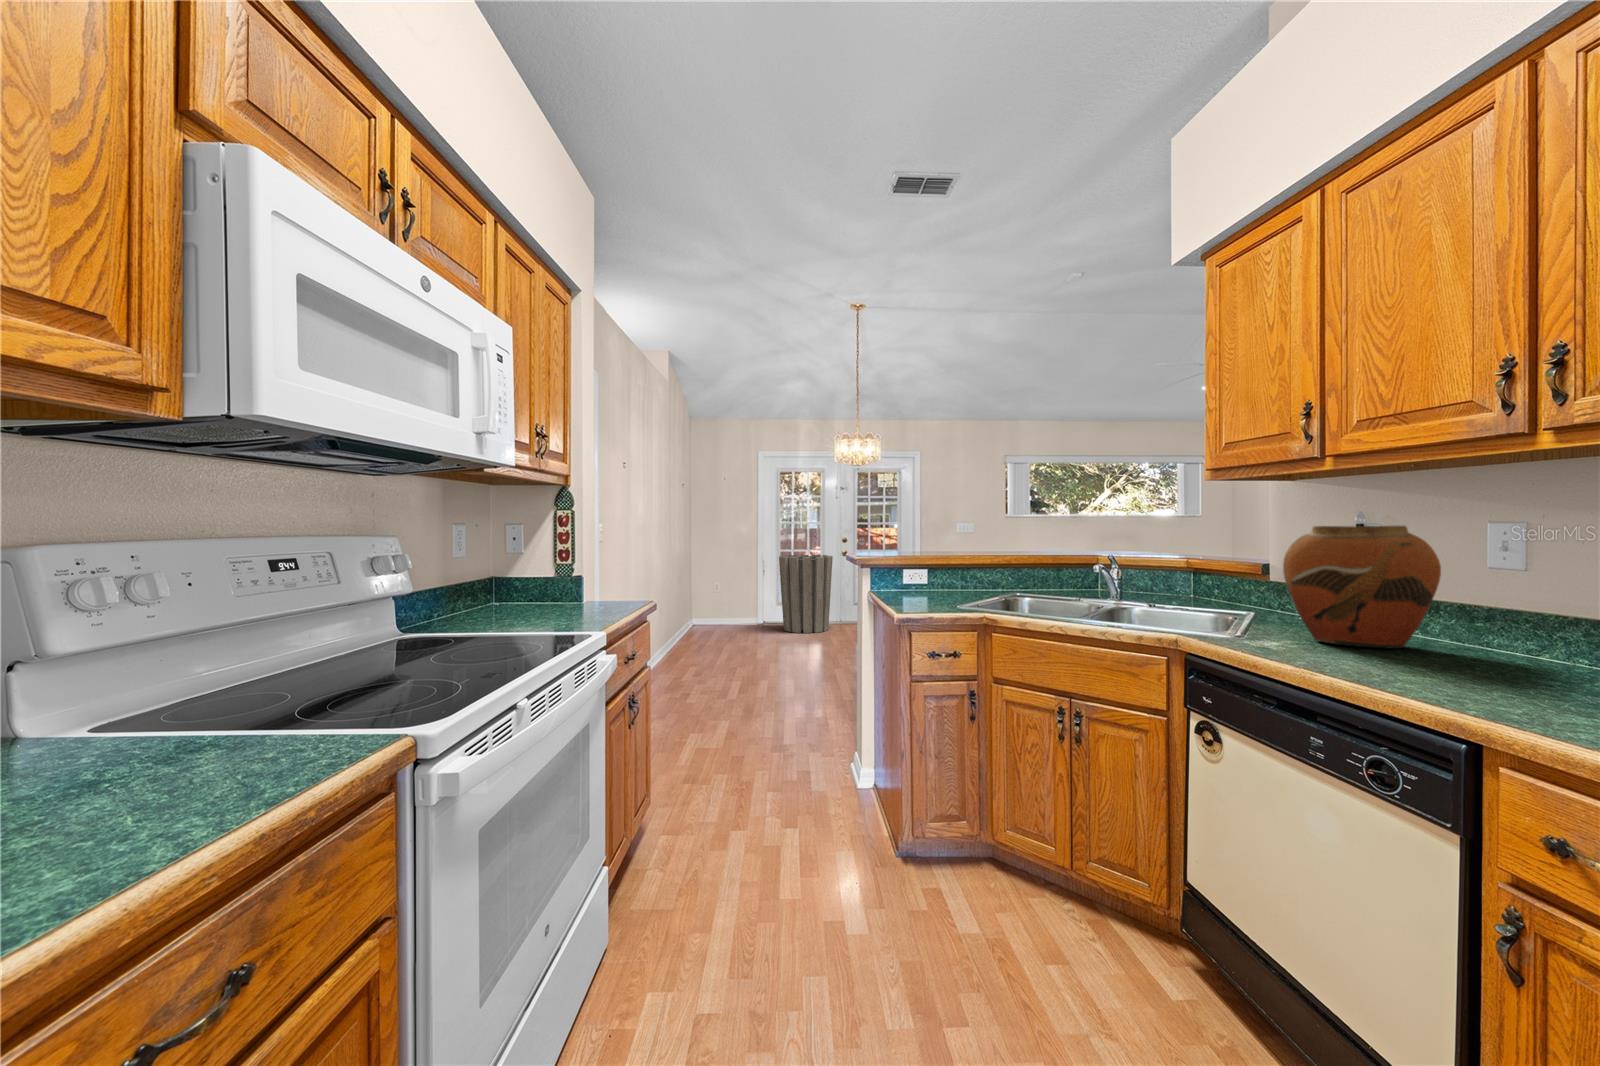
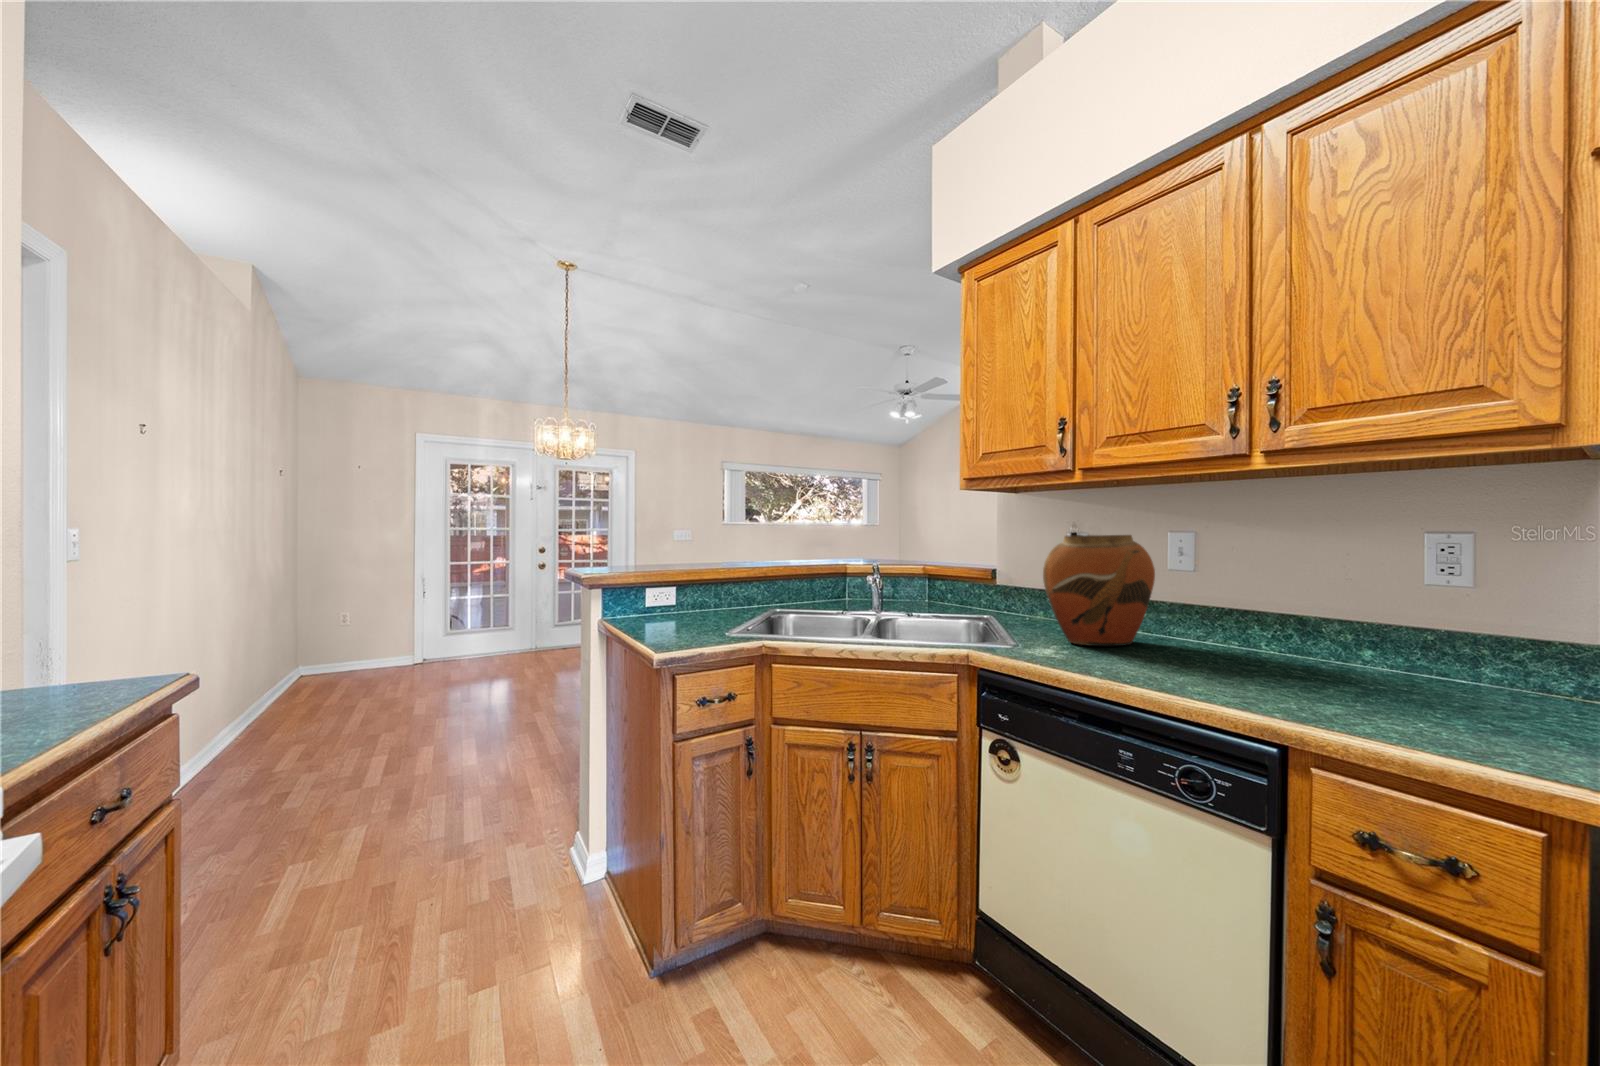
trash can: present [779,555,833,633] -> none [452,567,524,662]

